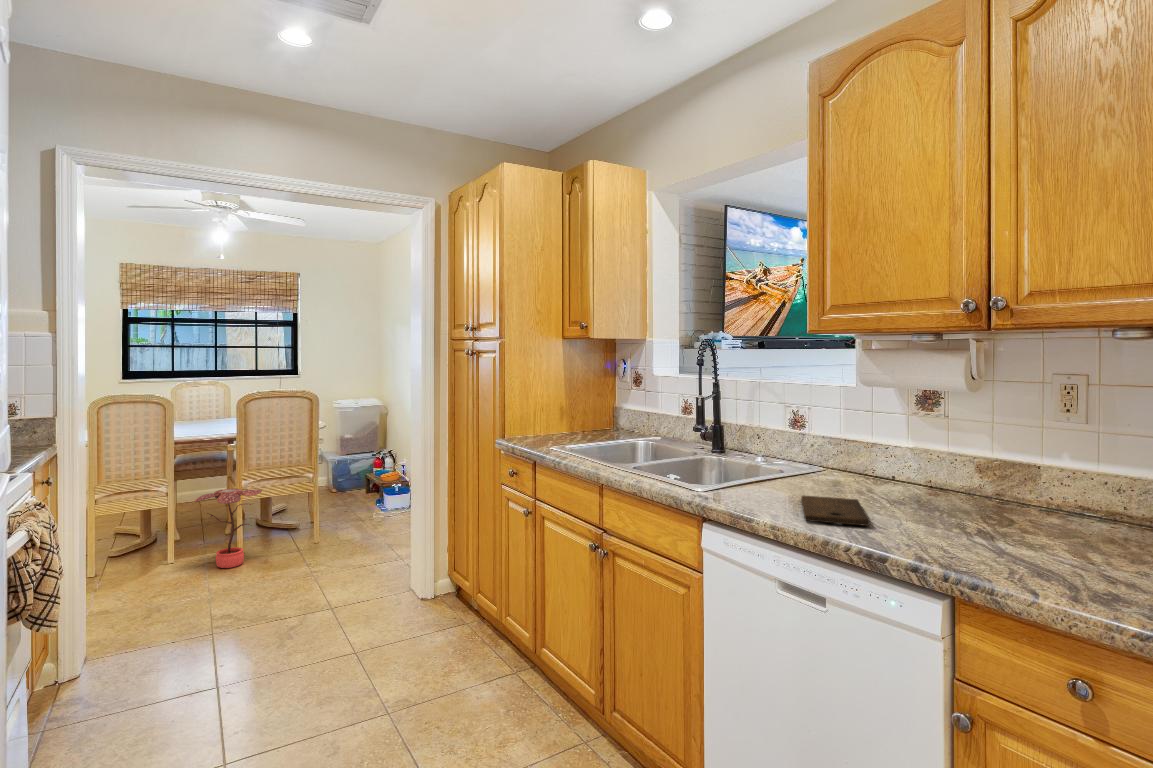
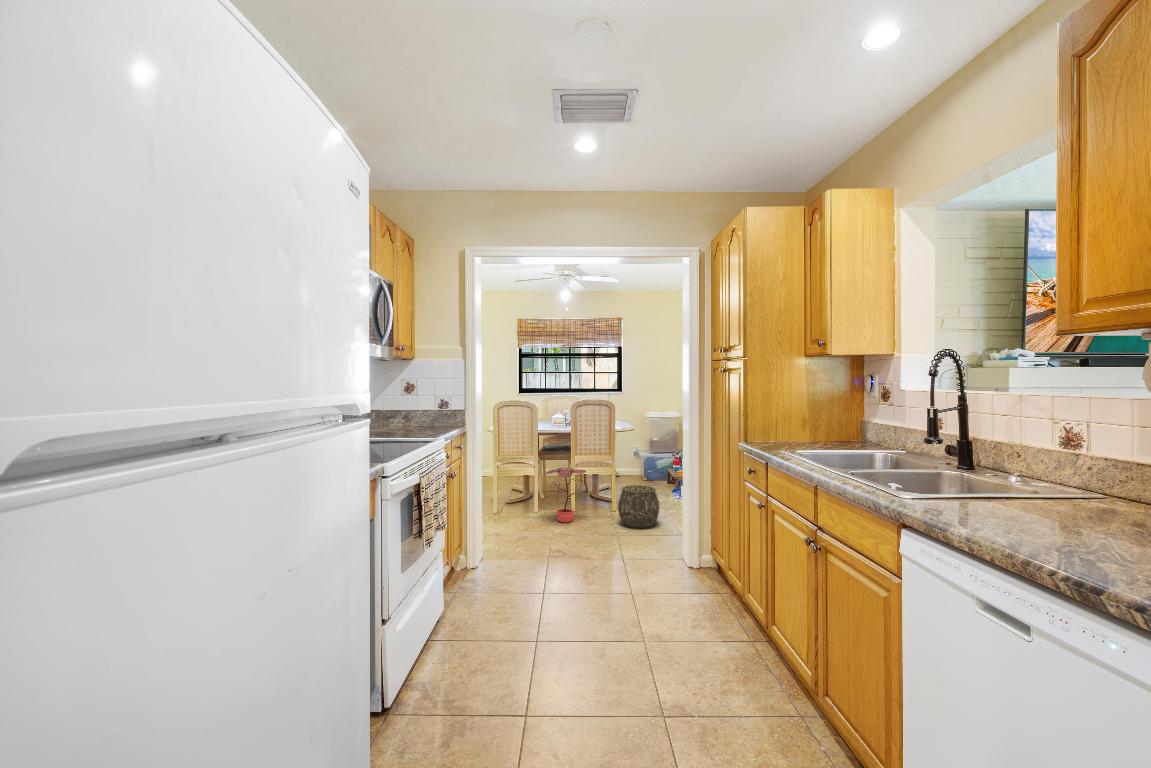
cutting board: present [801,496,870,526] -> none [1012,515,1115,555]
woven basket: none [312,501,371,558] -> present [618,485,660,528]

